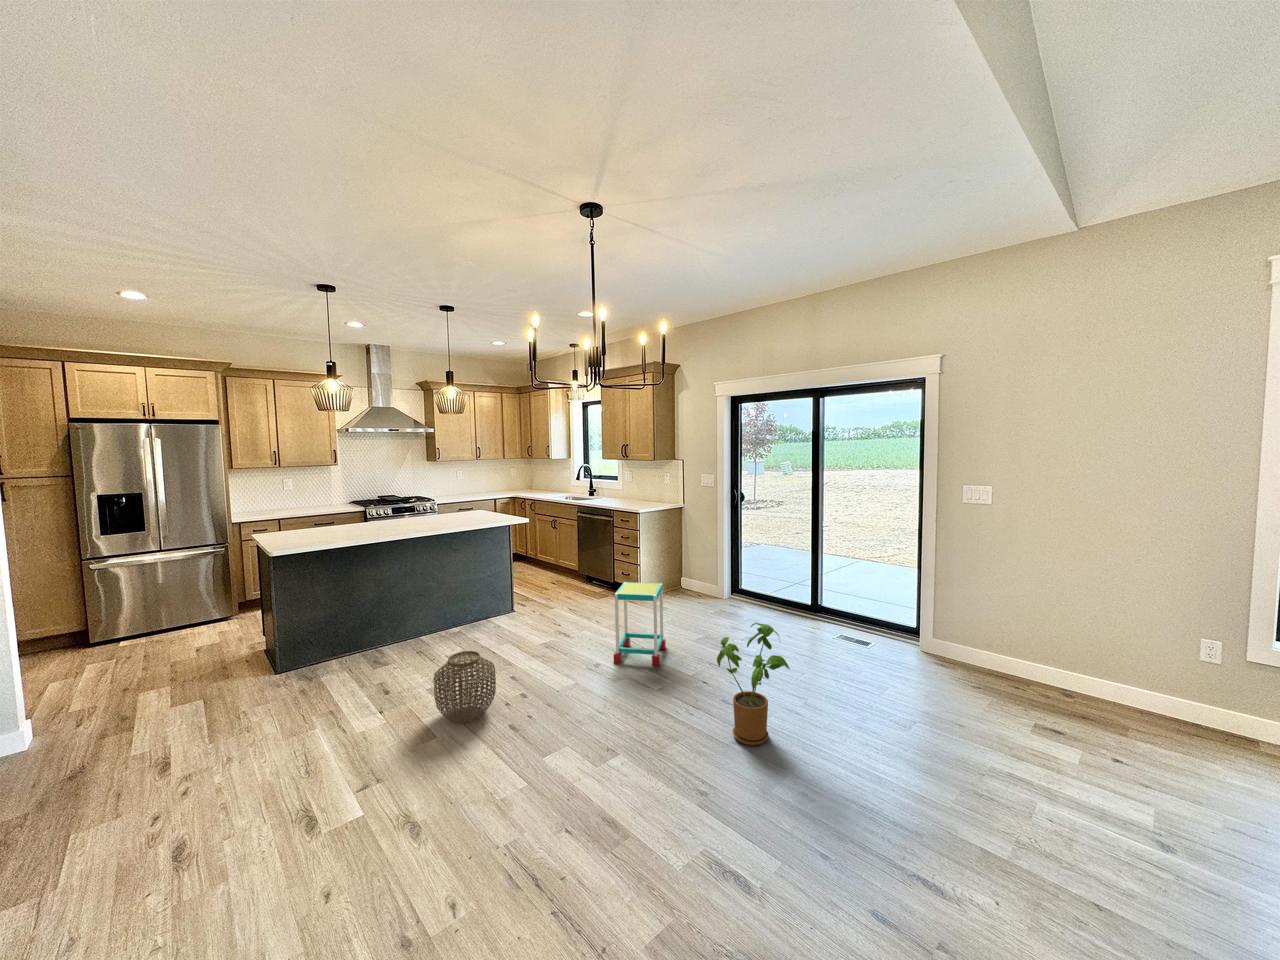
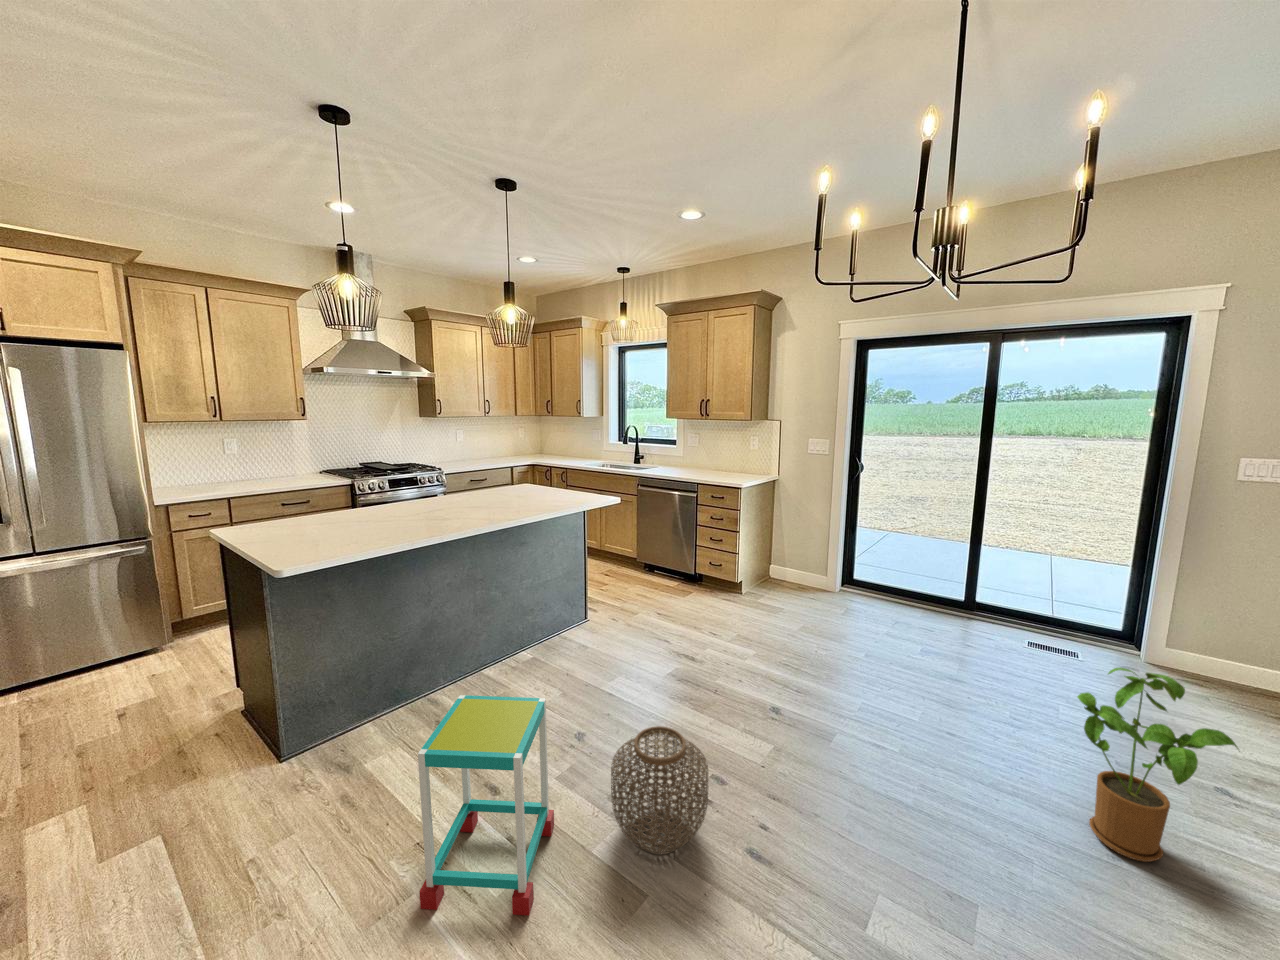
side table: present [614,582,666,666] -> present [418,695,554,916]

